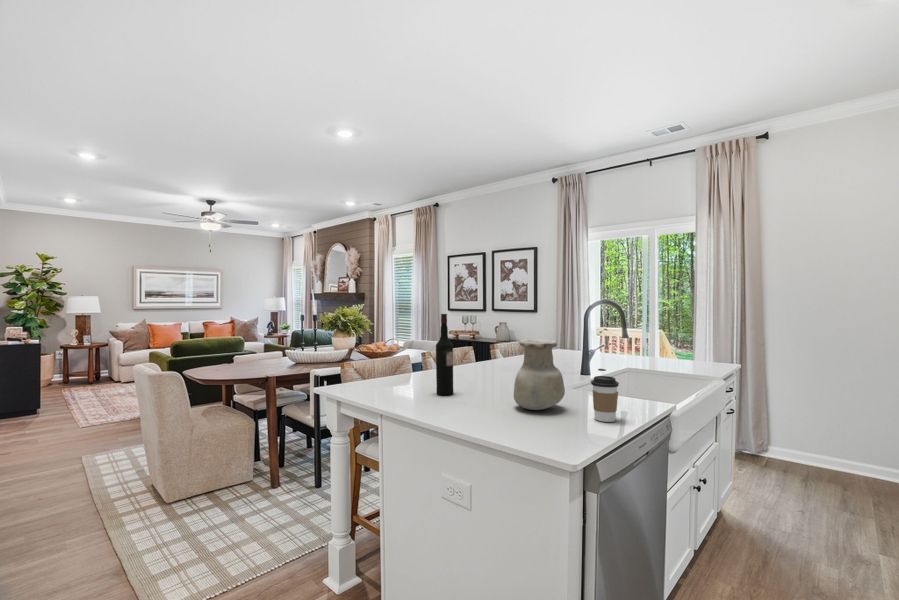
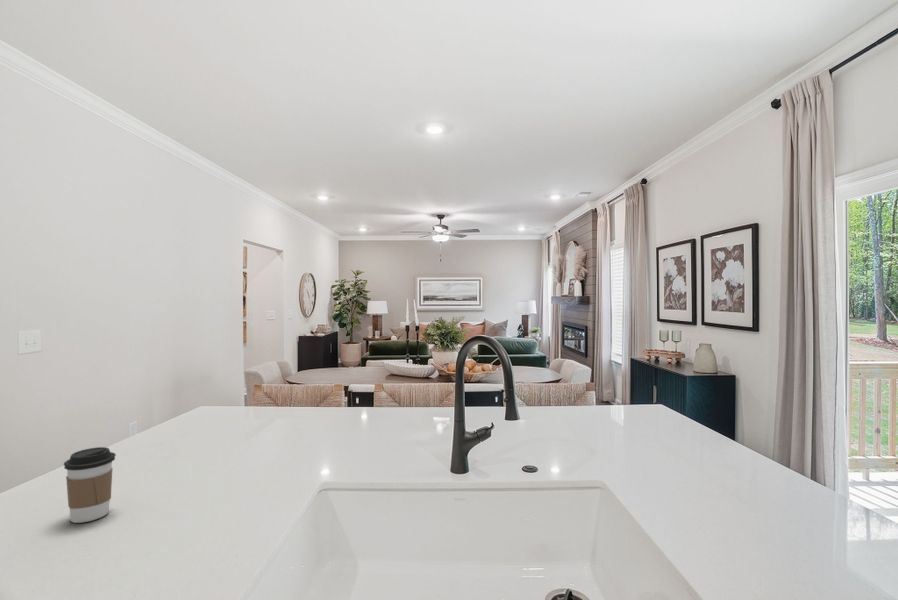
wine bottle: present [436,314,453,395] -> none [201,336,224,431]
vase: present [514,338,565,410] -> none [111,378,191,476]

